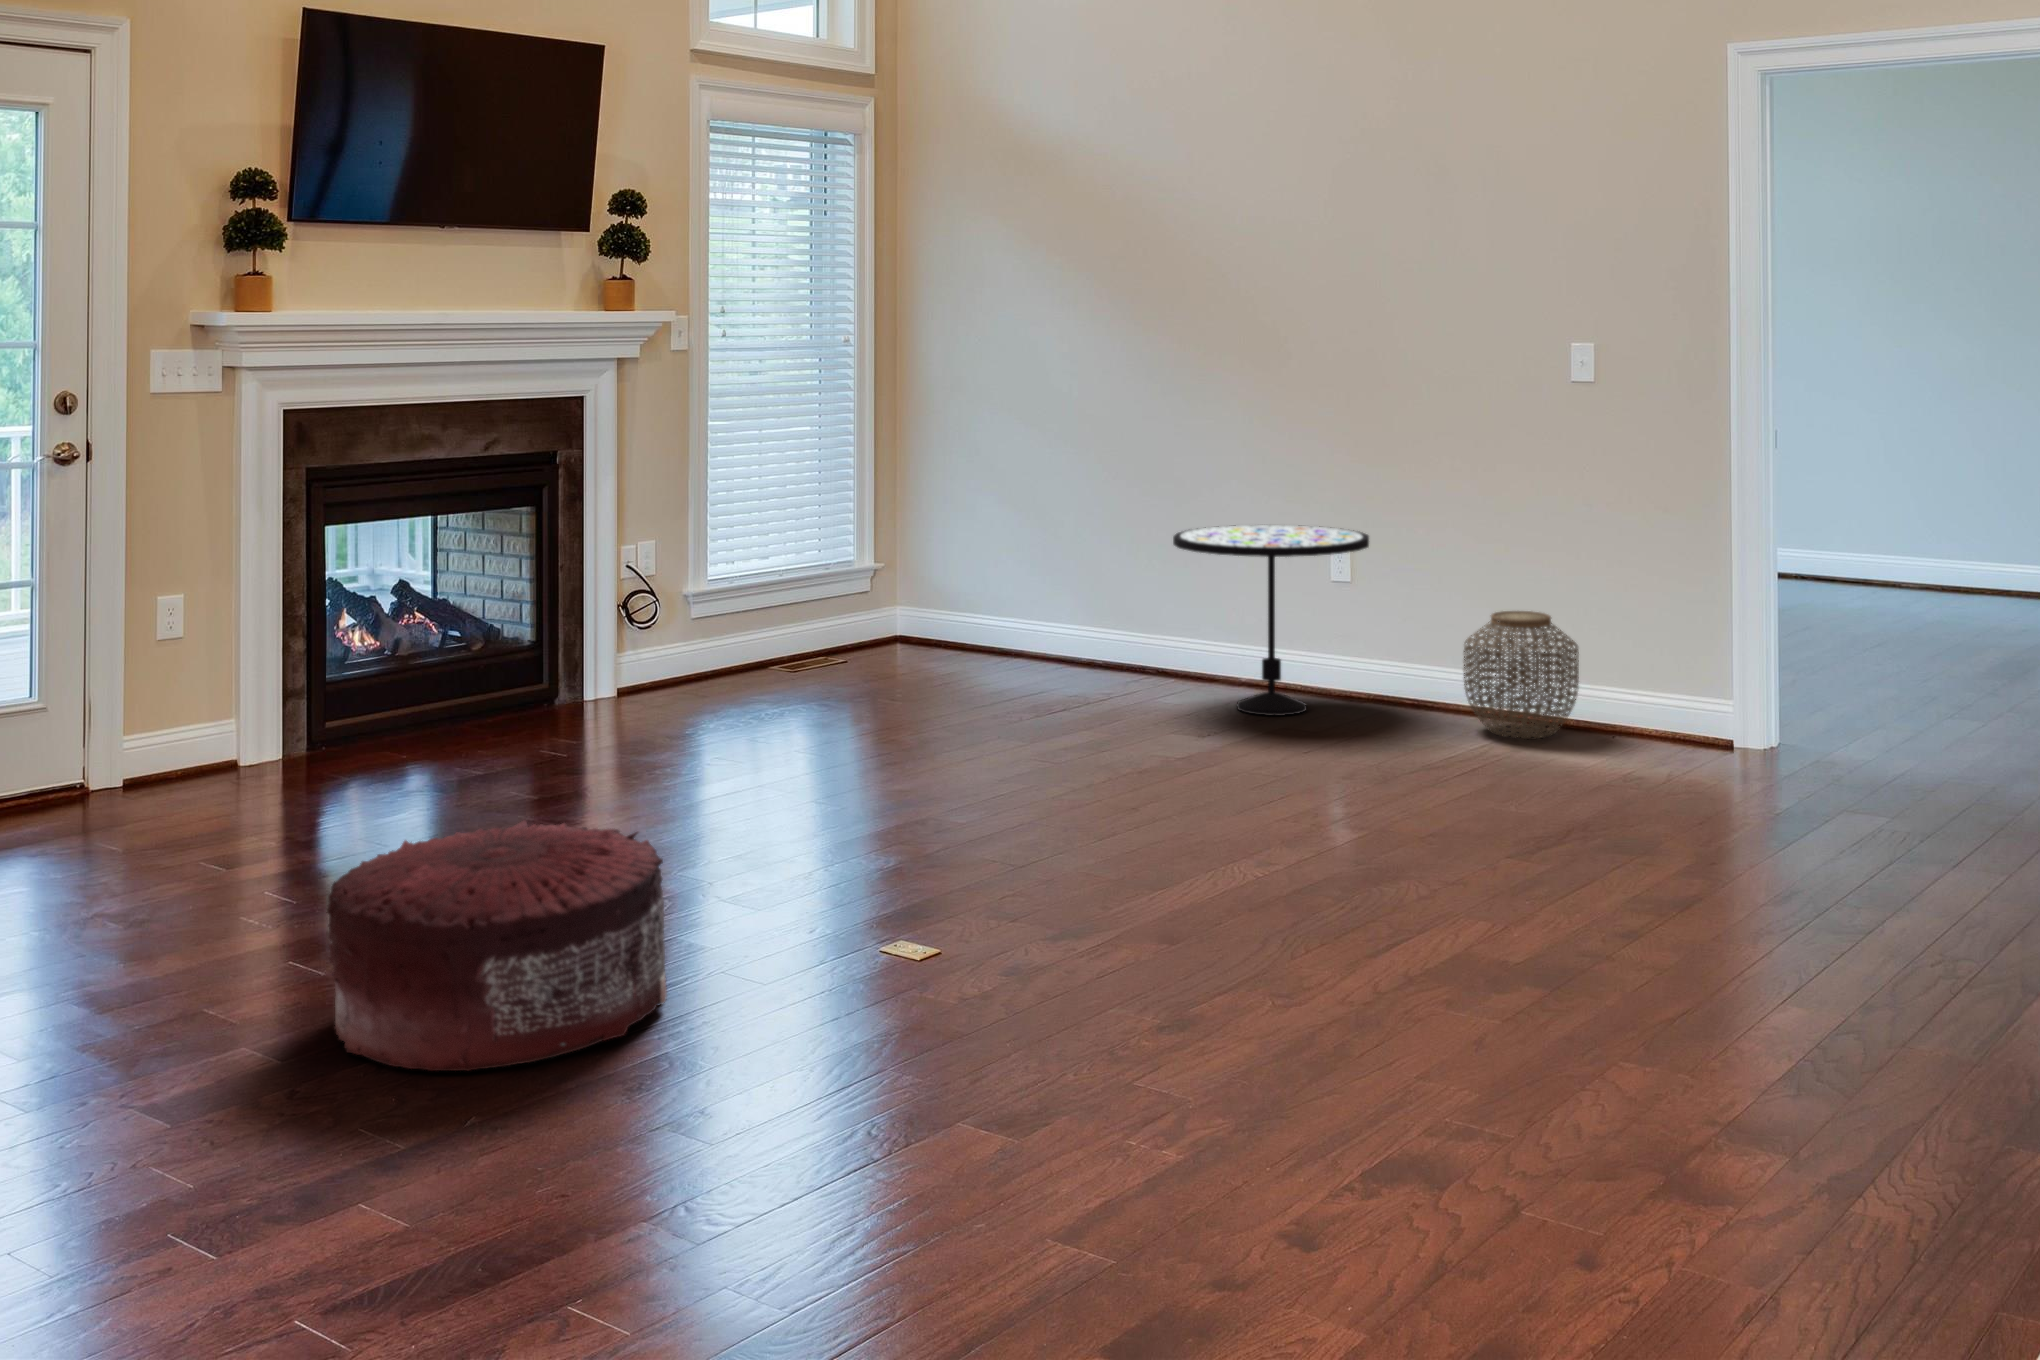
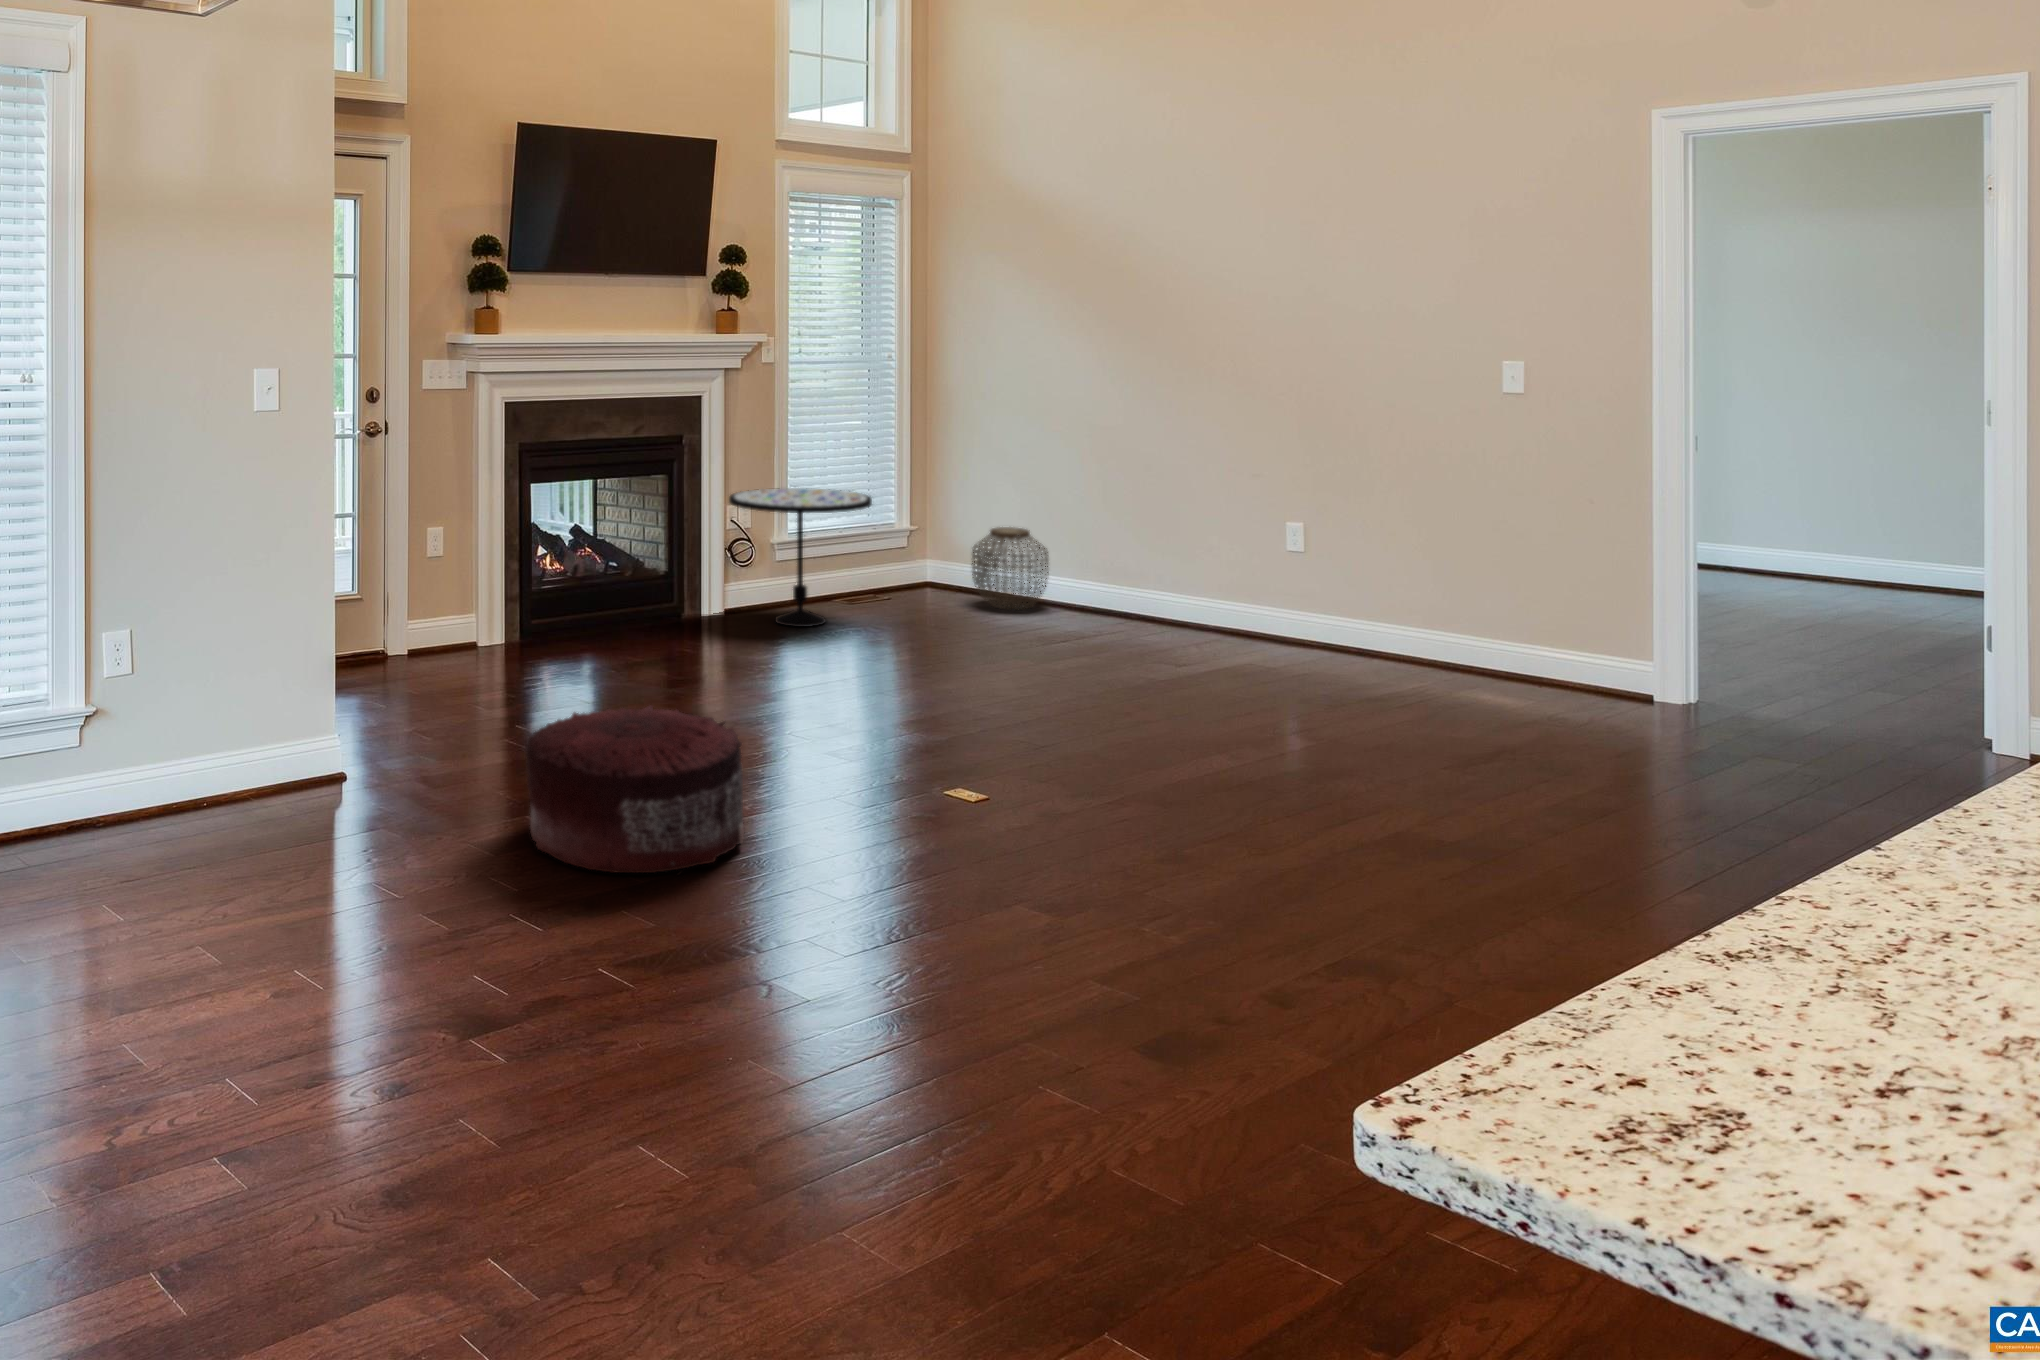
side table: present [1173,525,1369,716] -> present [729,488,872,627]
woven basket: present [1464,611,1579,738] -> present [972,527,1049,610]

